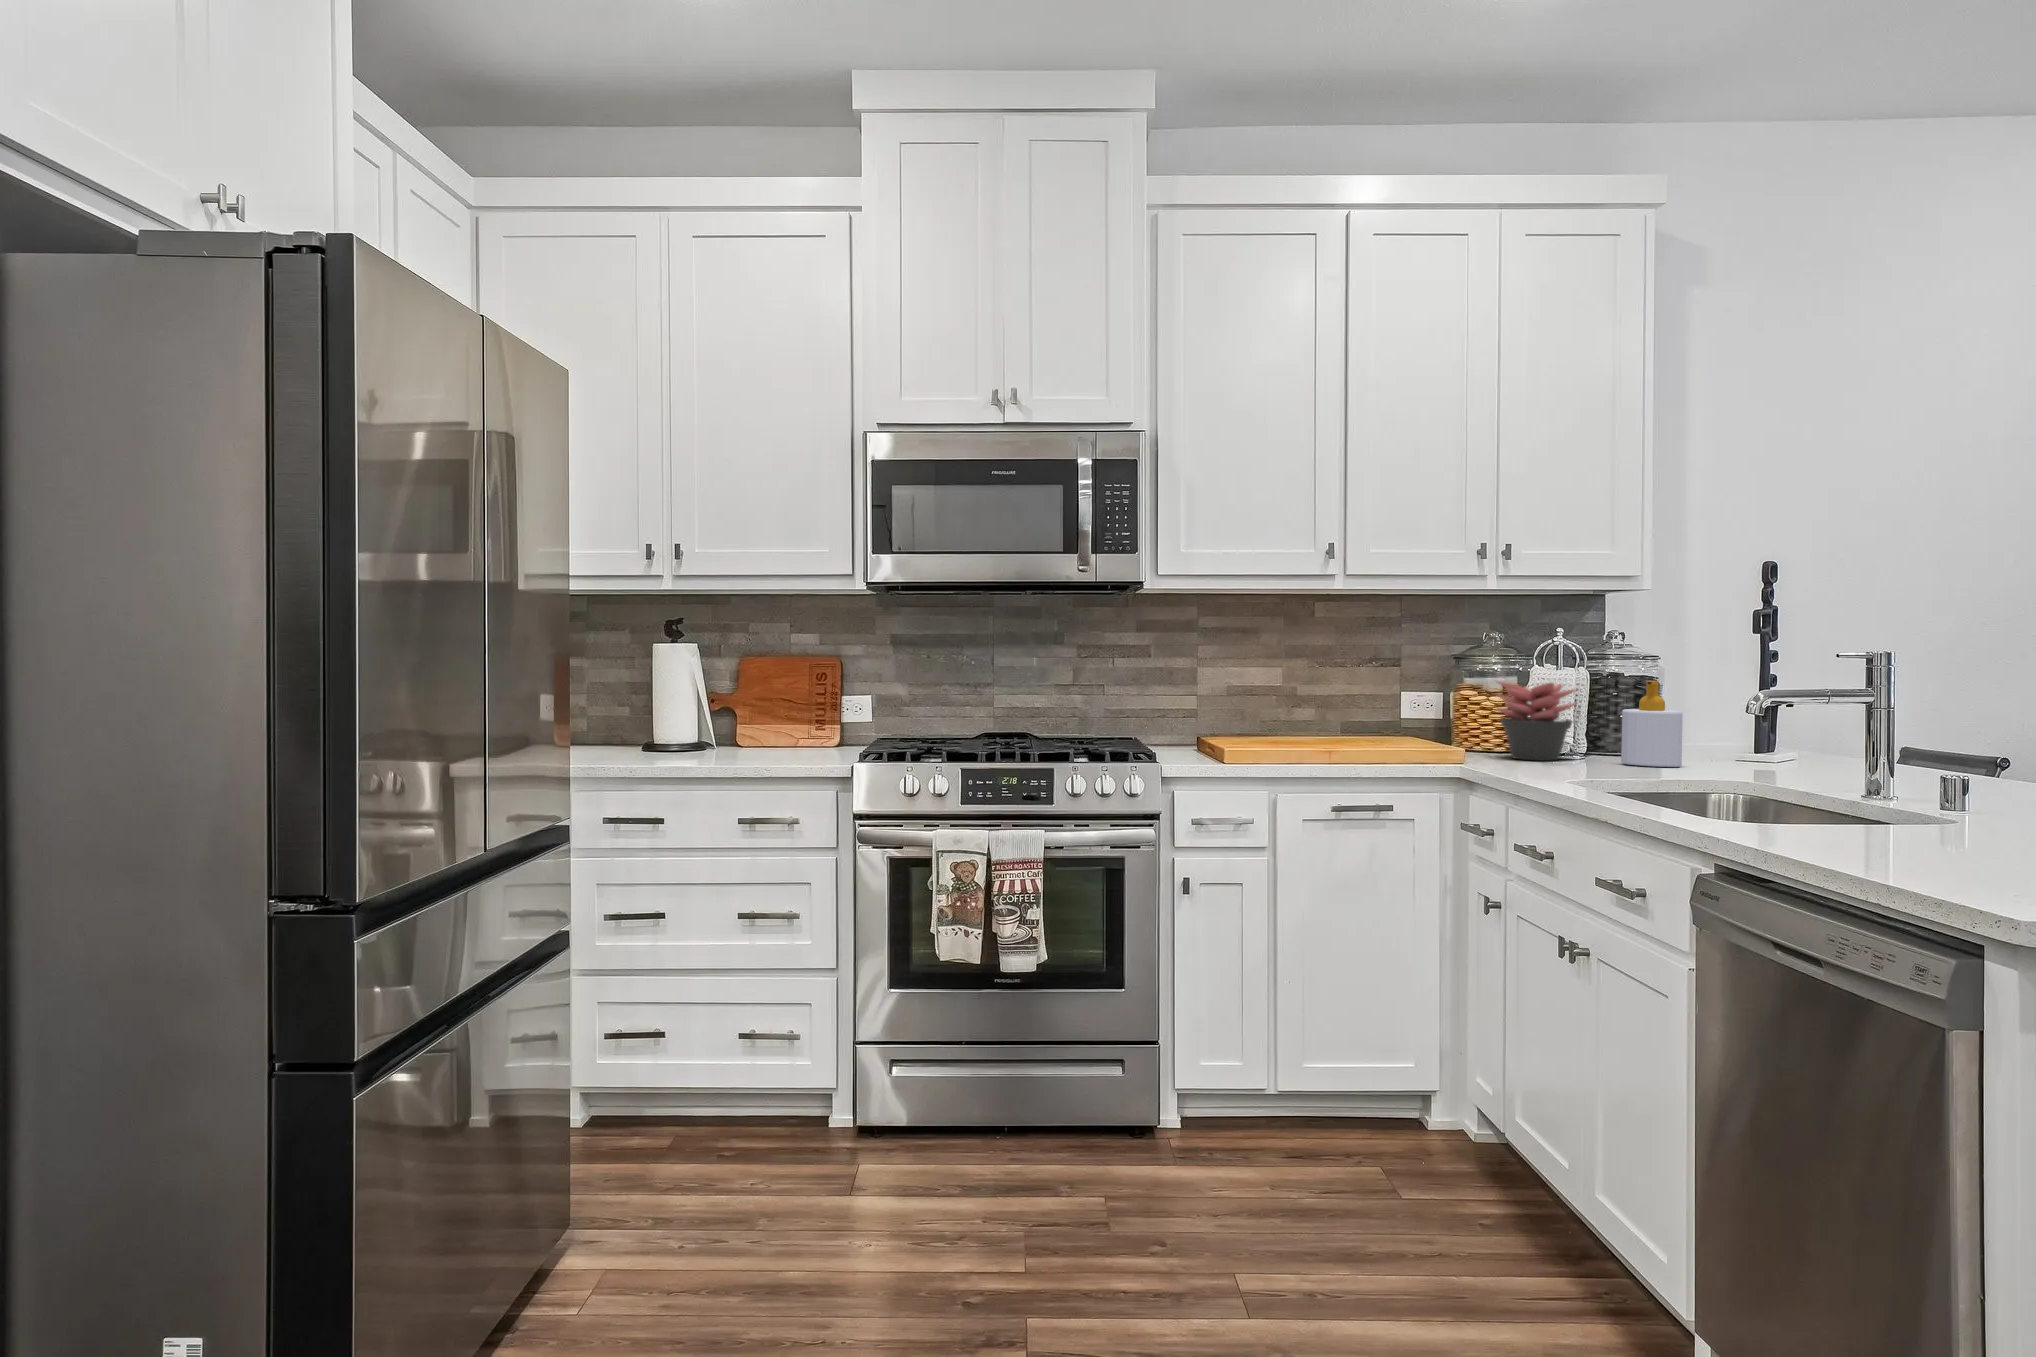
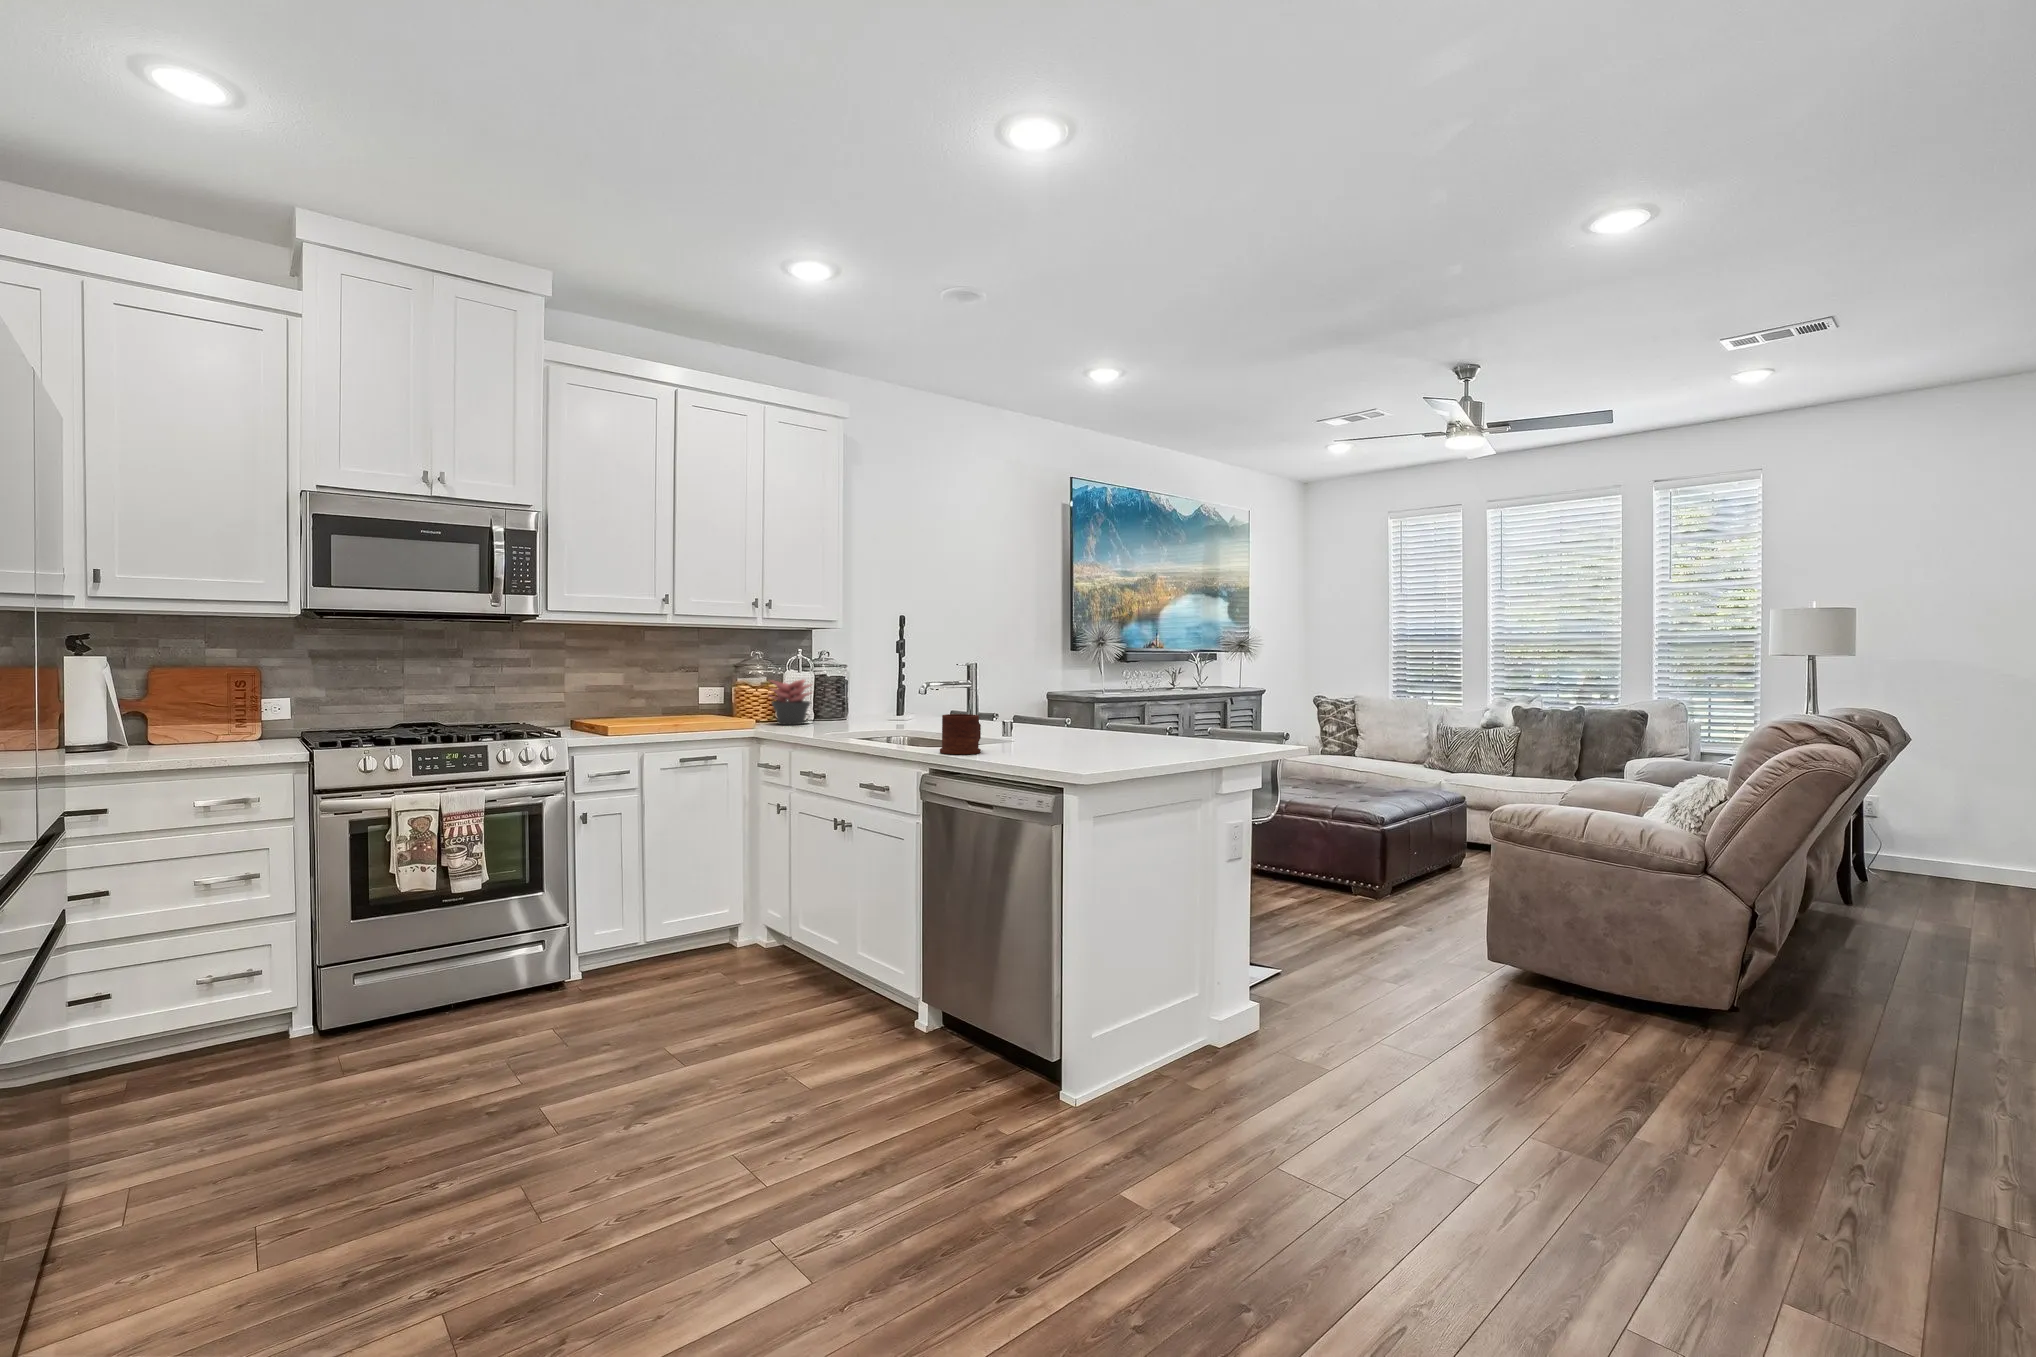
soap bottle: present [1621,681,1683,767] -> none [837,679,867,725]
mug: none [1801,757,1917,852] -> present [940,714,981,754]

